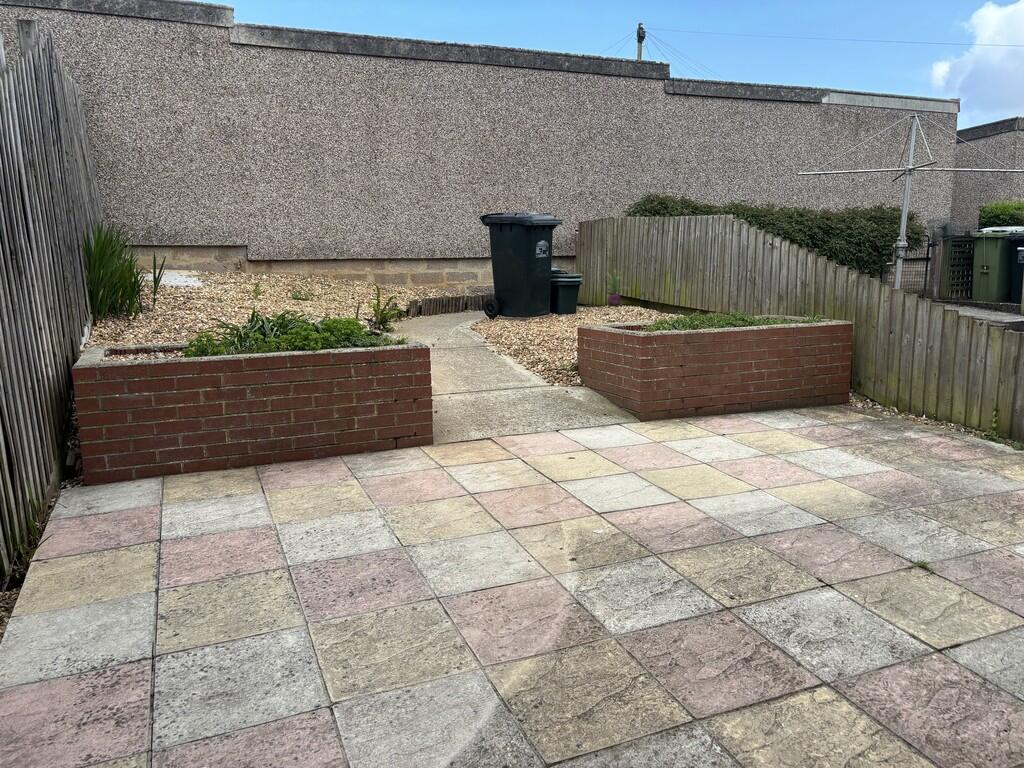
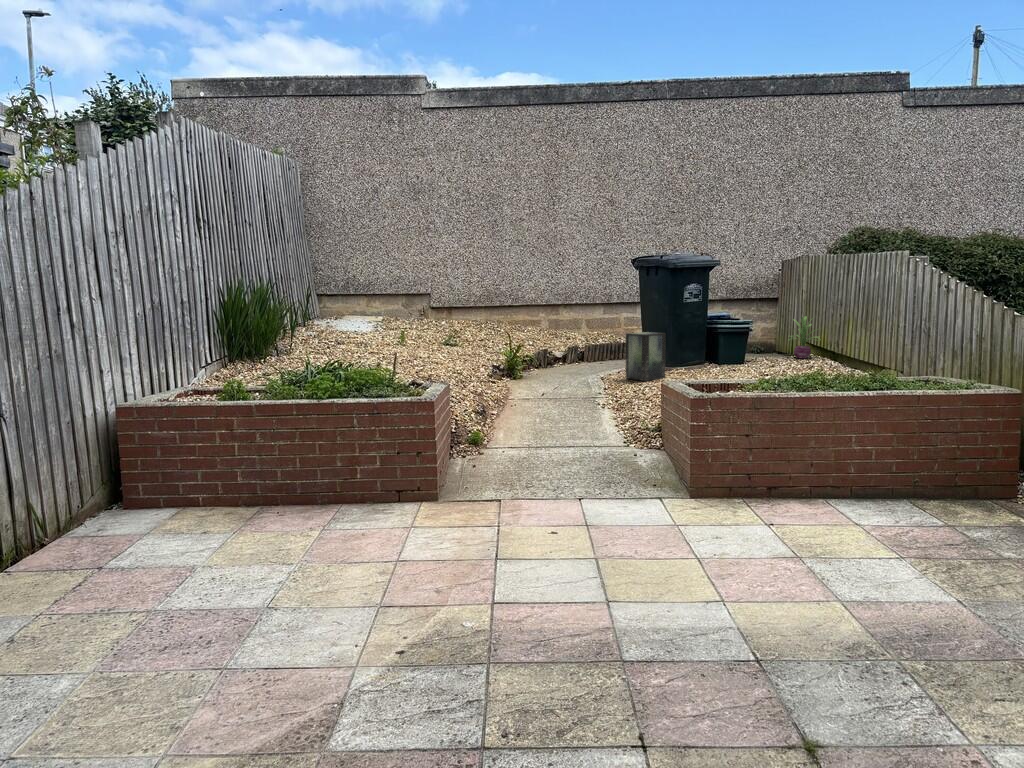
storage box: none [488,283,521,325] -> present [626,332,666,381]

